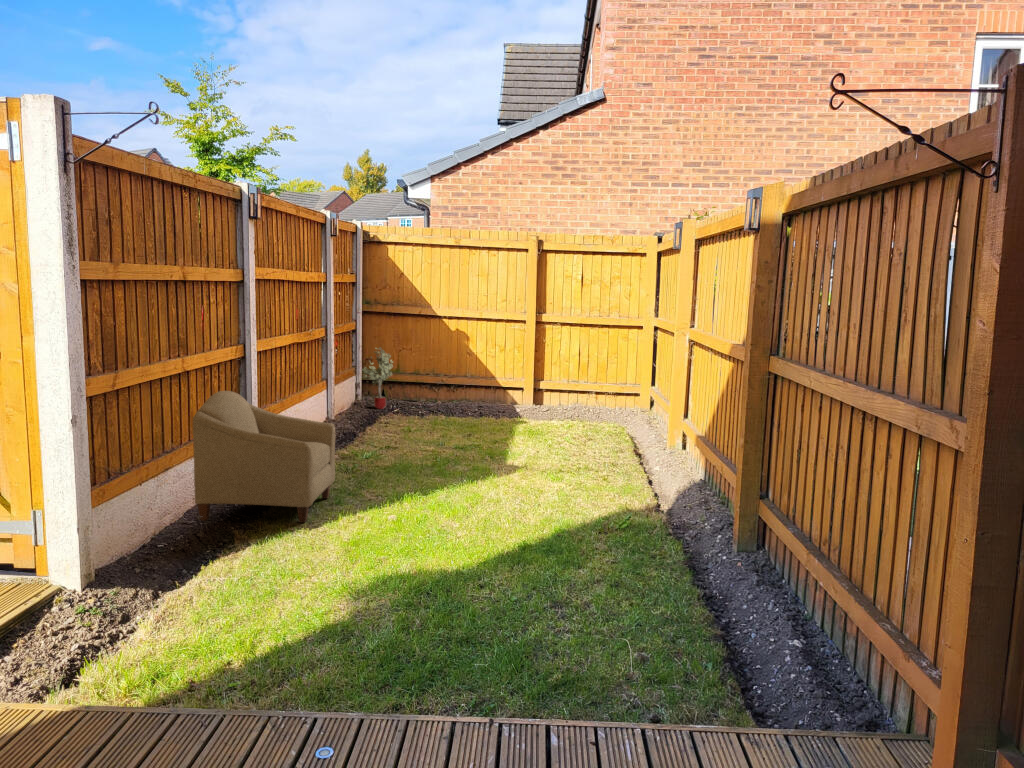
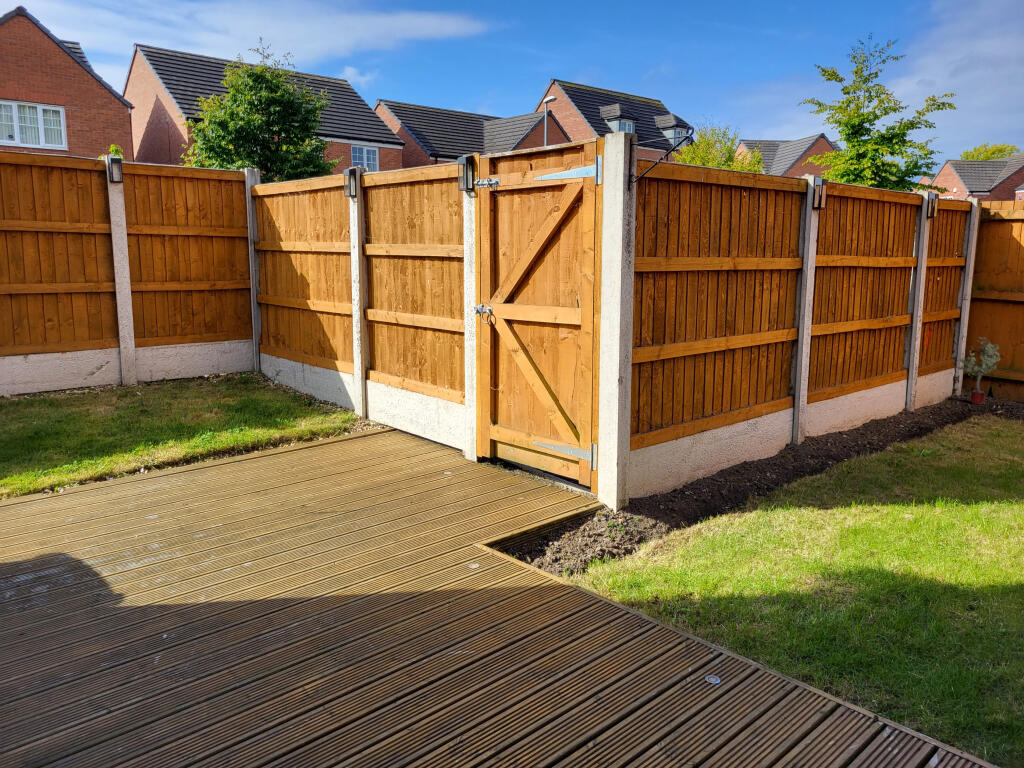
chair: present [193,391,336,523] -> none [728,370,872,500]

